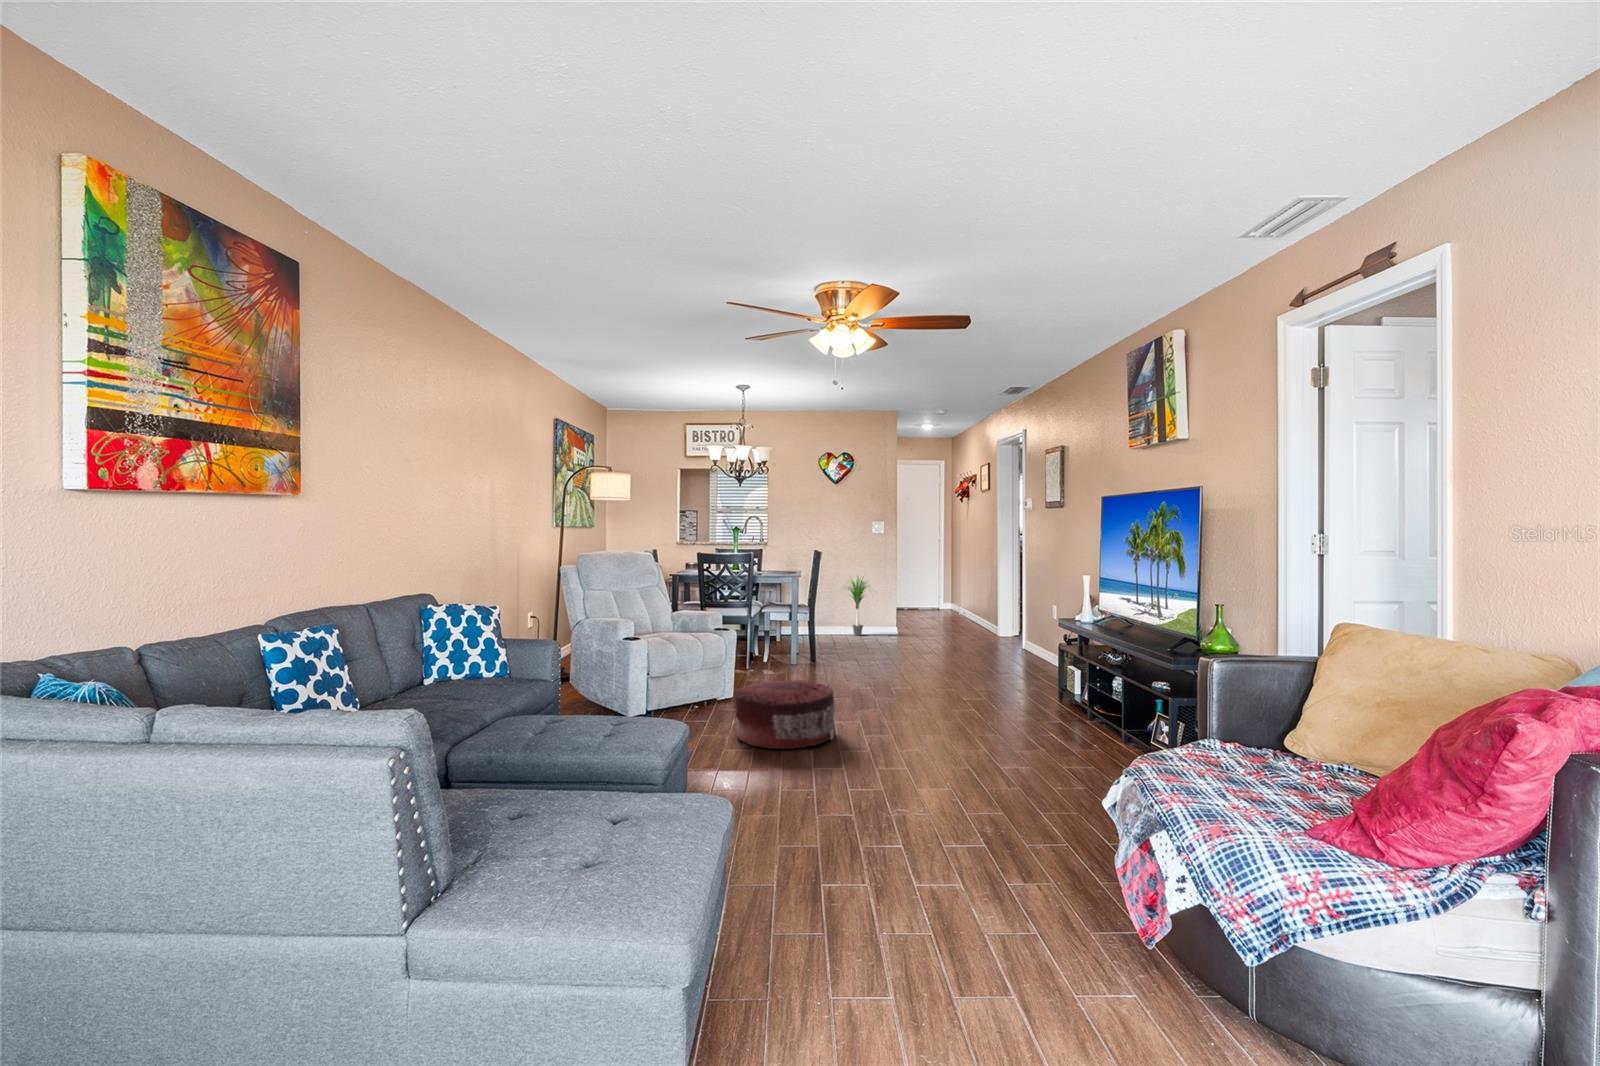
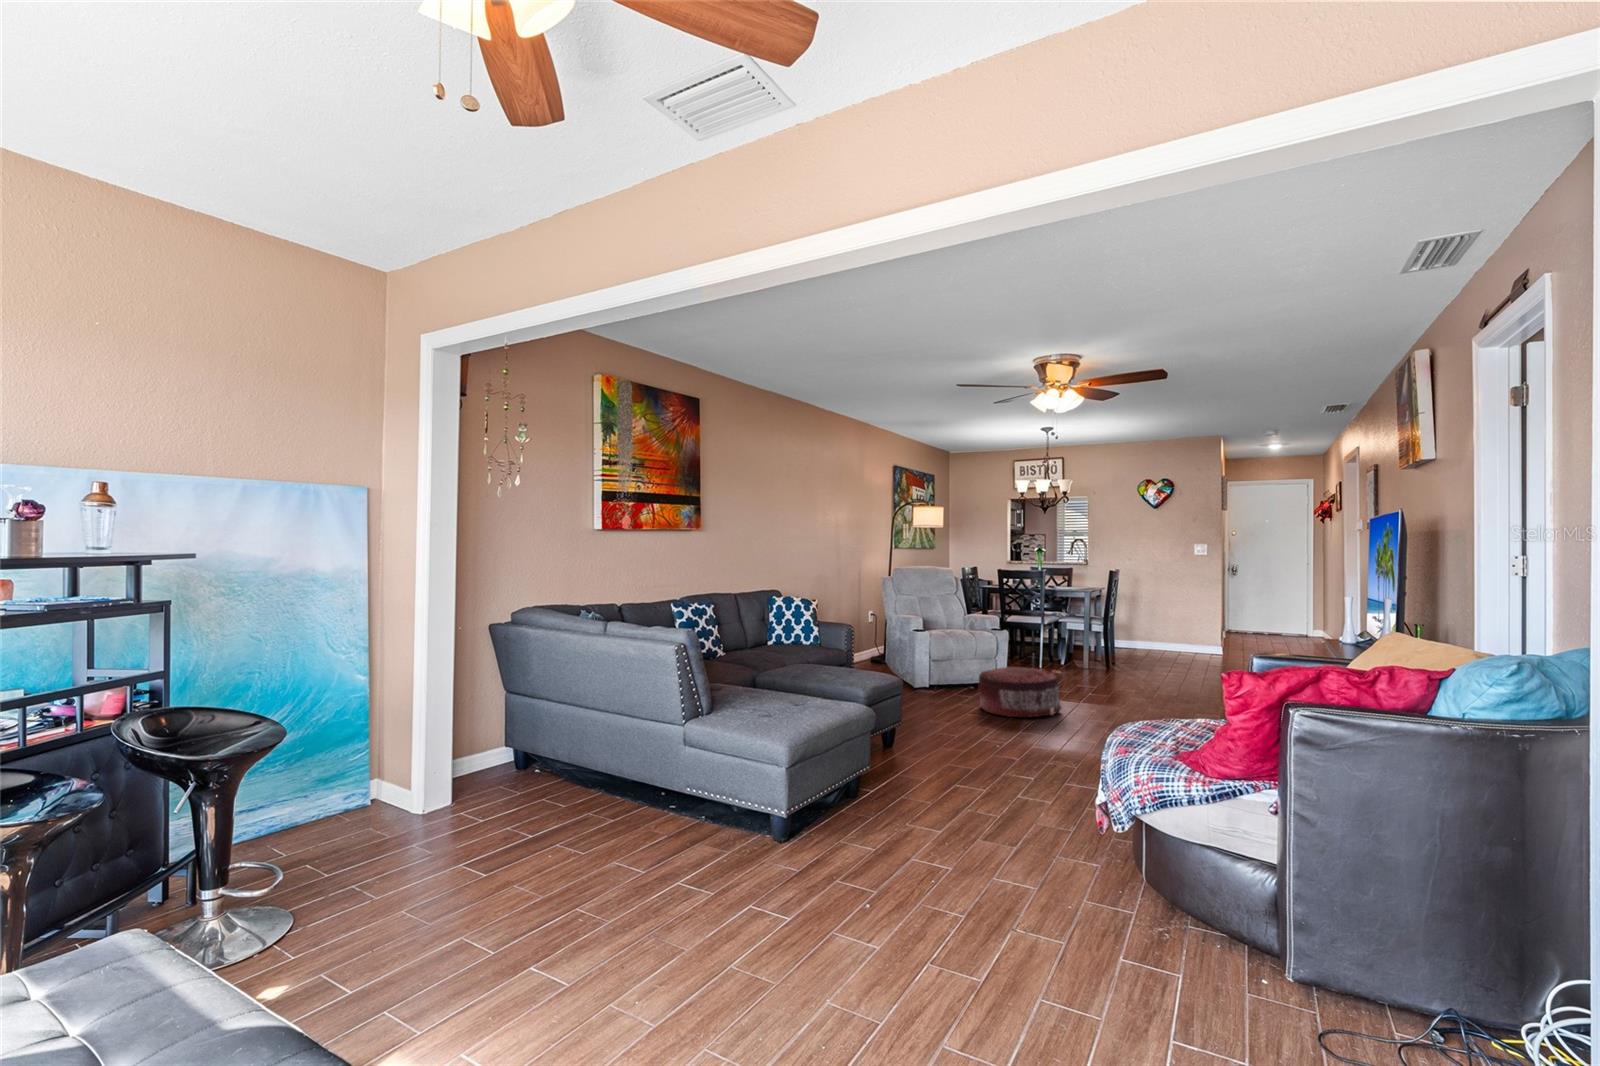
potted plant: present [847,577,869,636] -> none [1153,589,1197,651]

